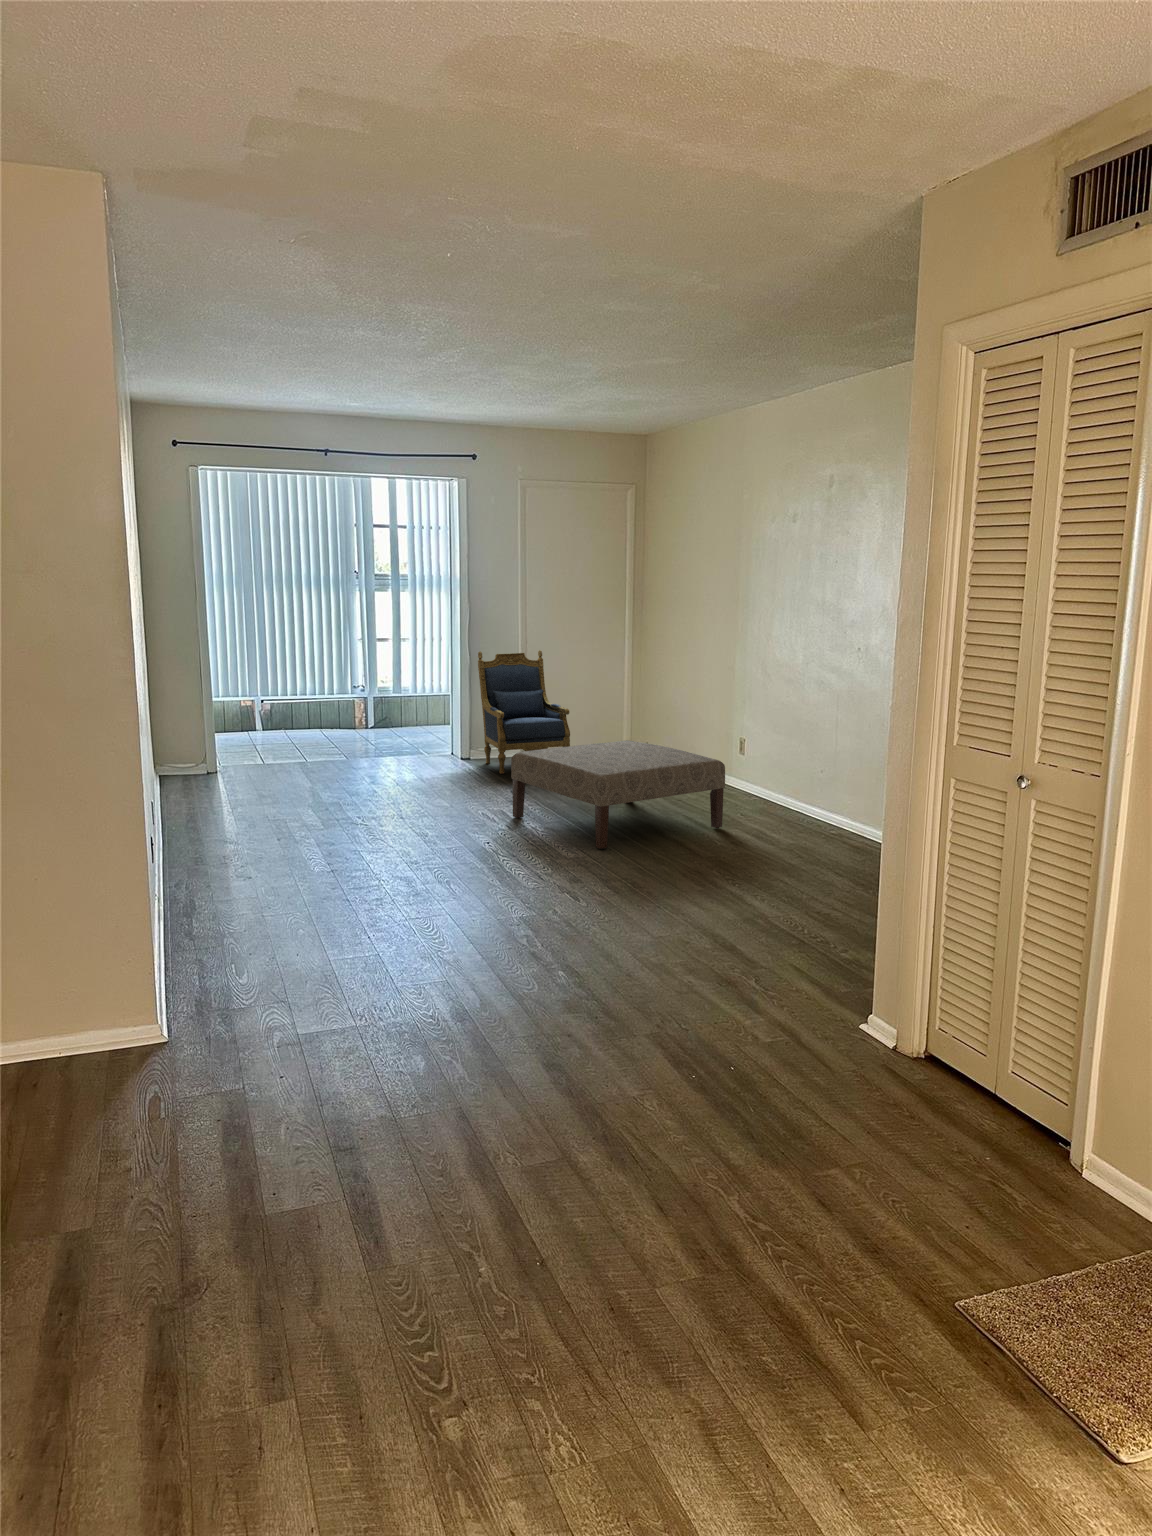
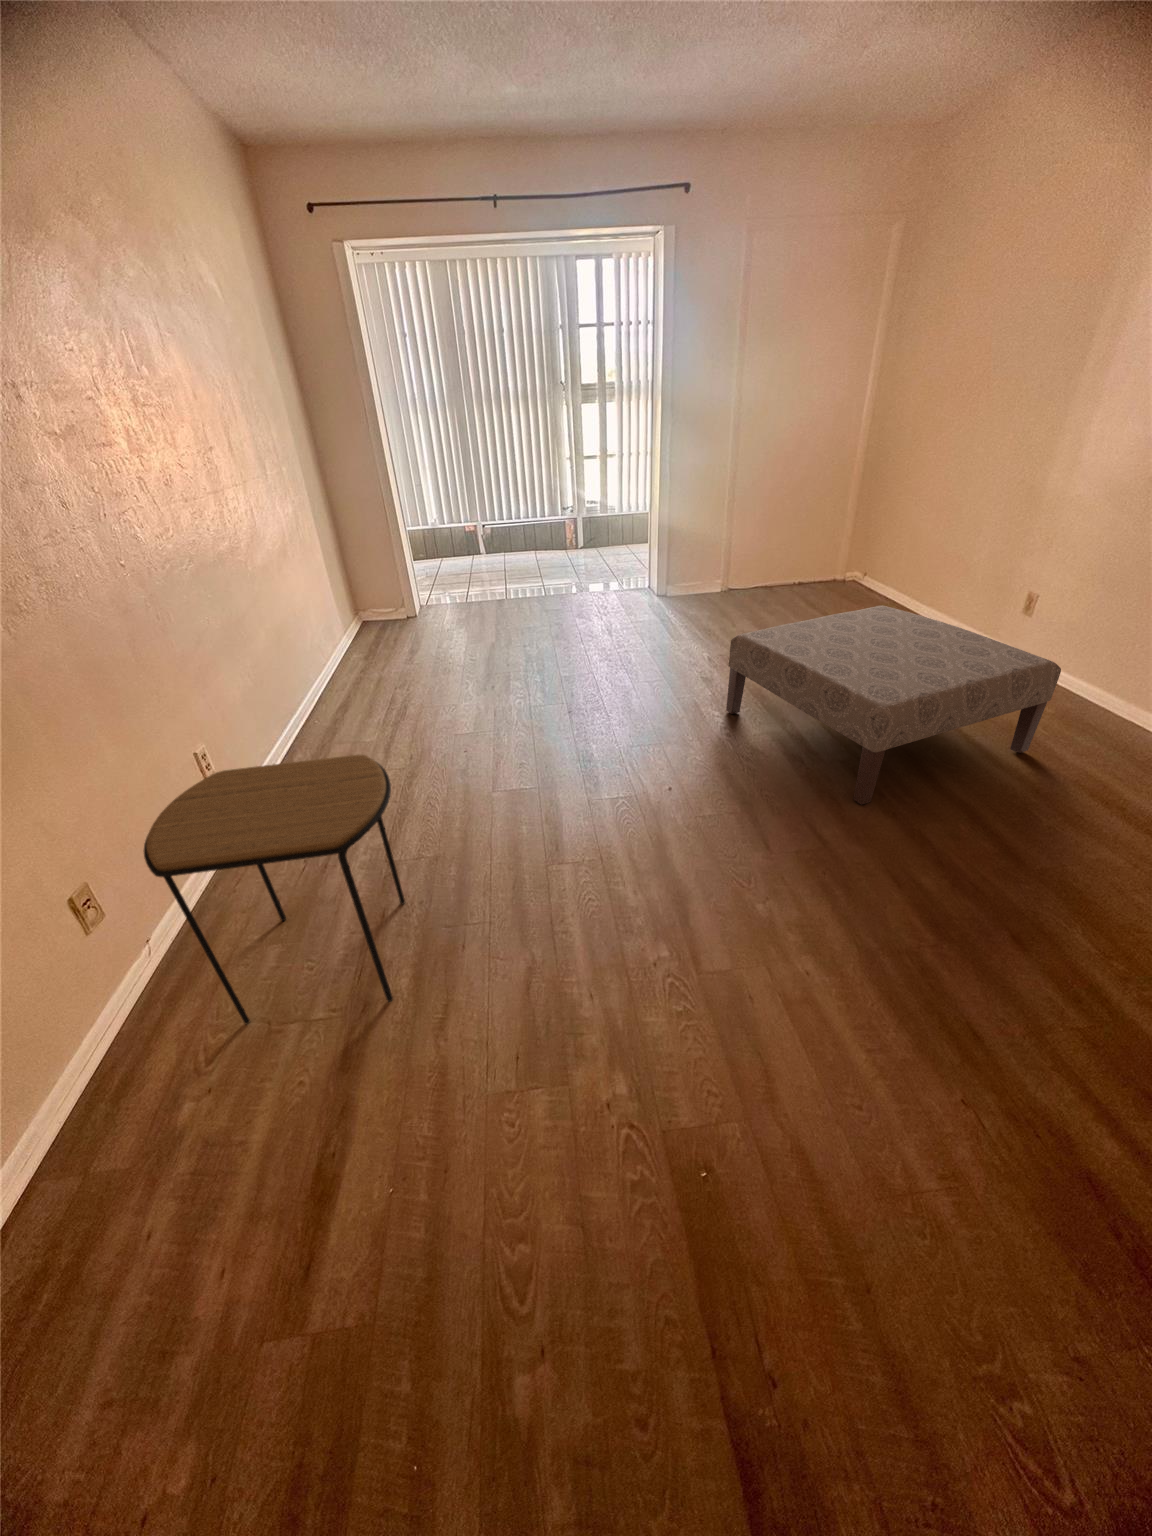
armchair: present [478,650,570,774] -> none [686,458,790,621]
side table: none [162,773,300,929] -> present [144,755,405,1024]

